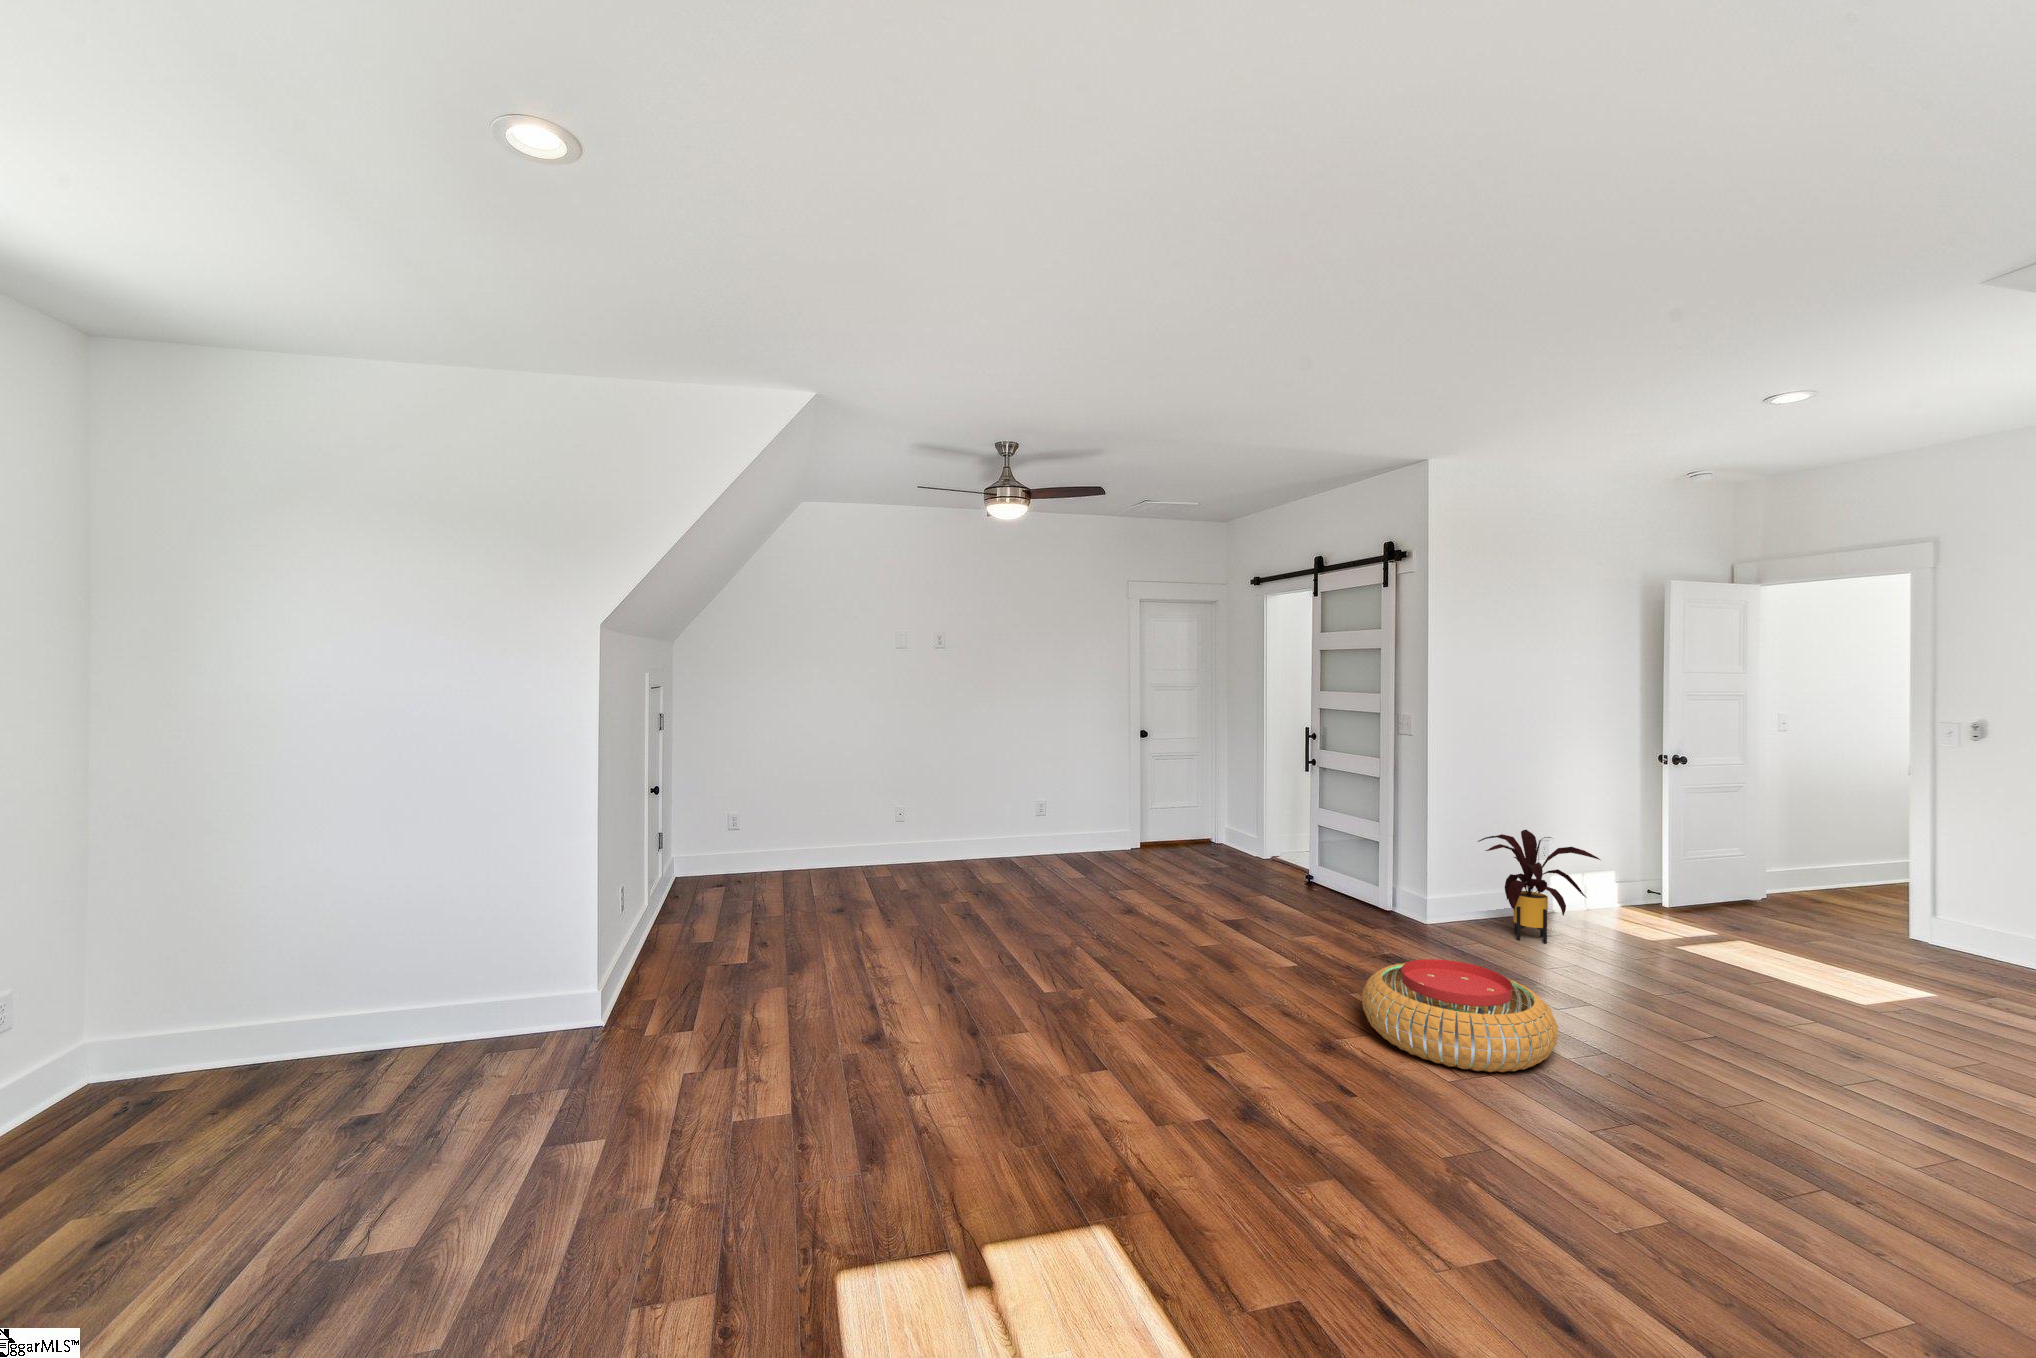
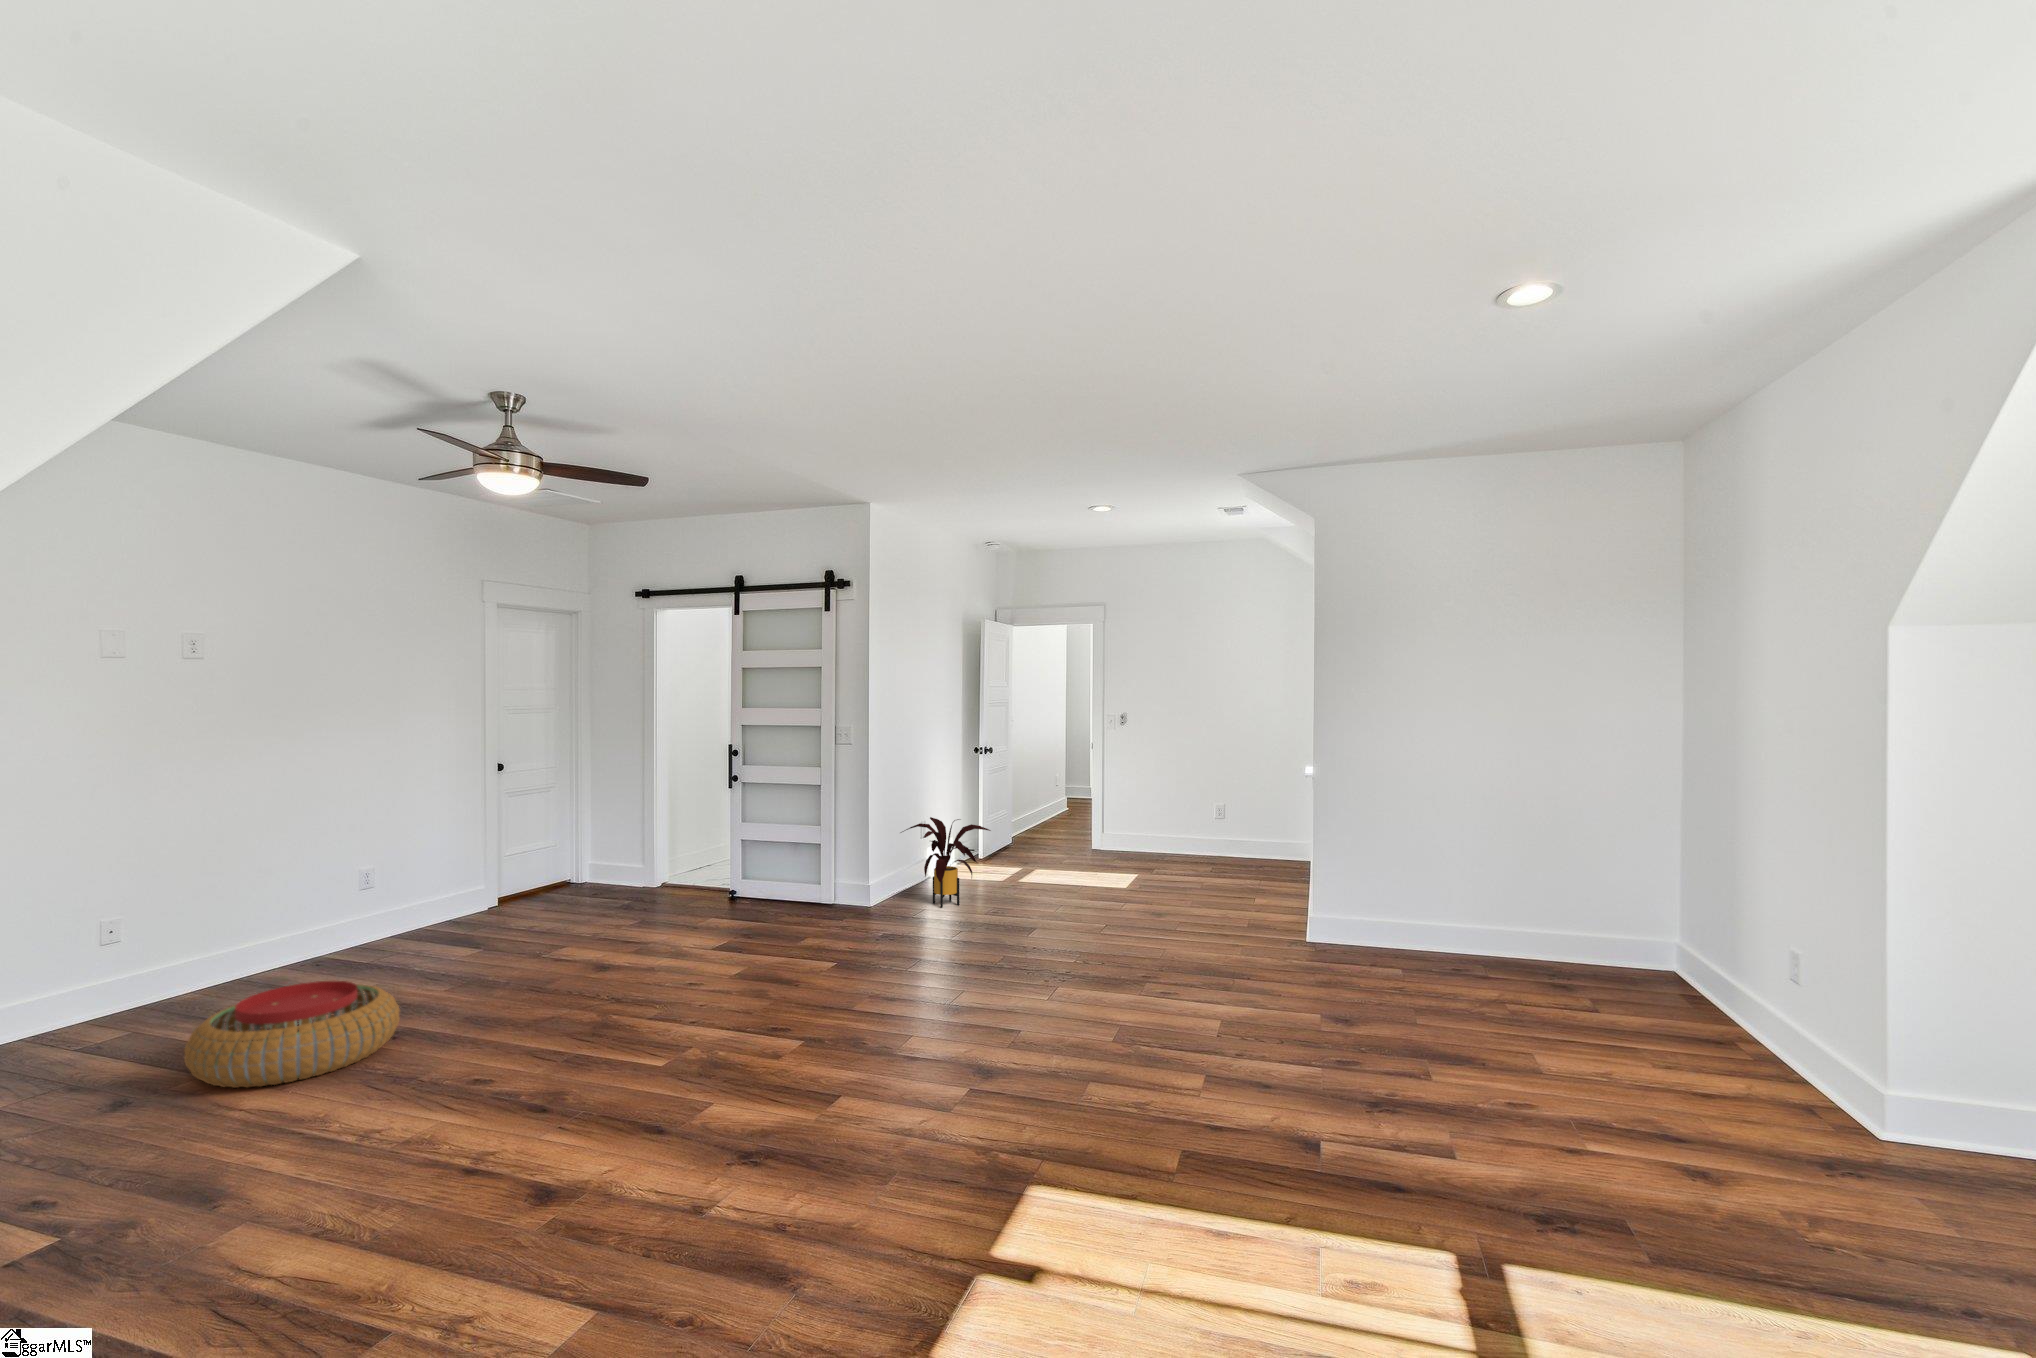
pouf: present [1362,959,1558,1072] -> present [184,981,400,1088]

